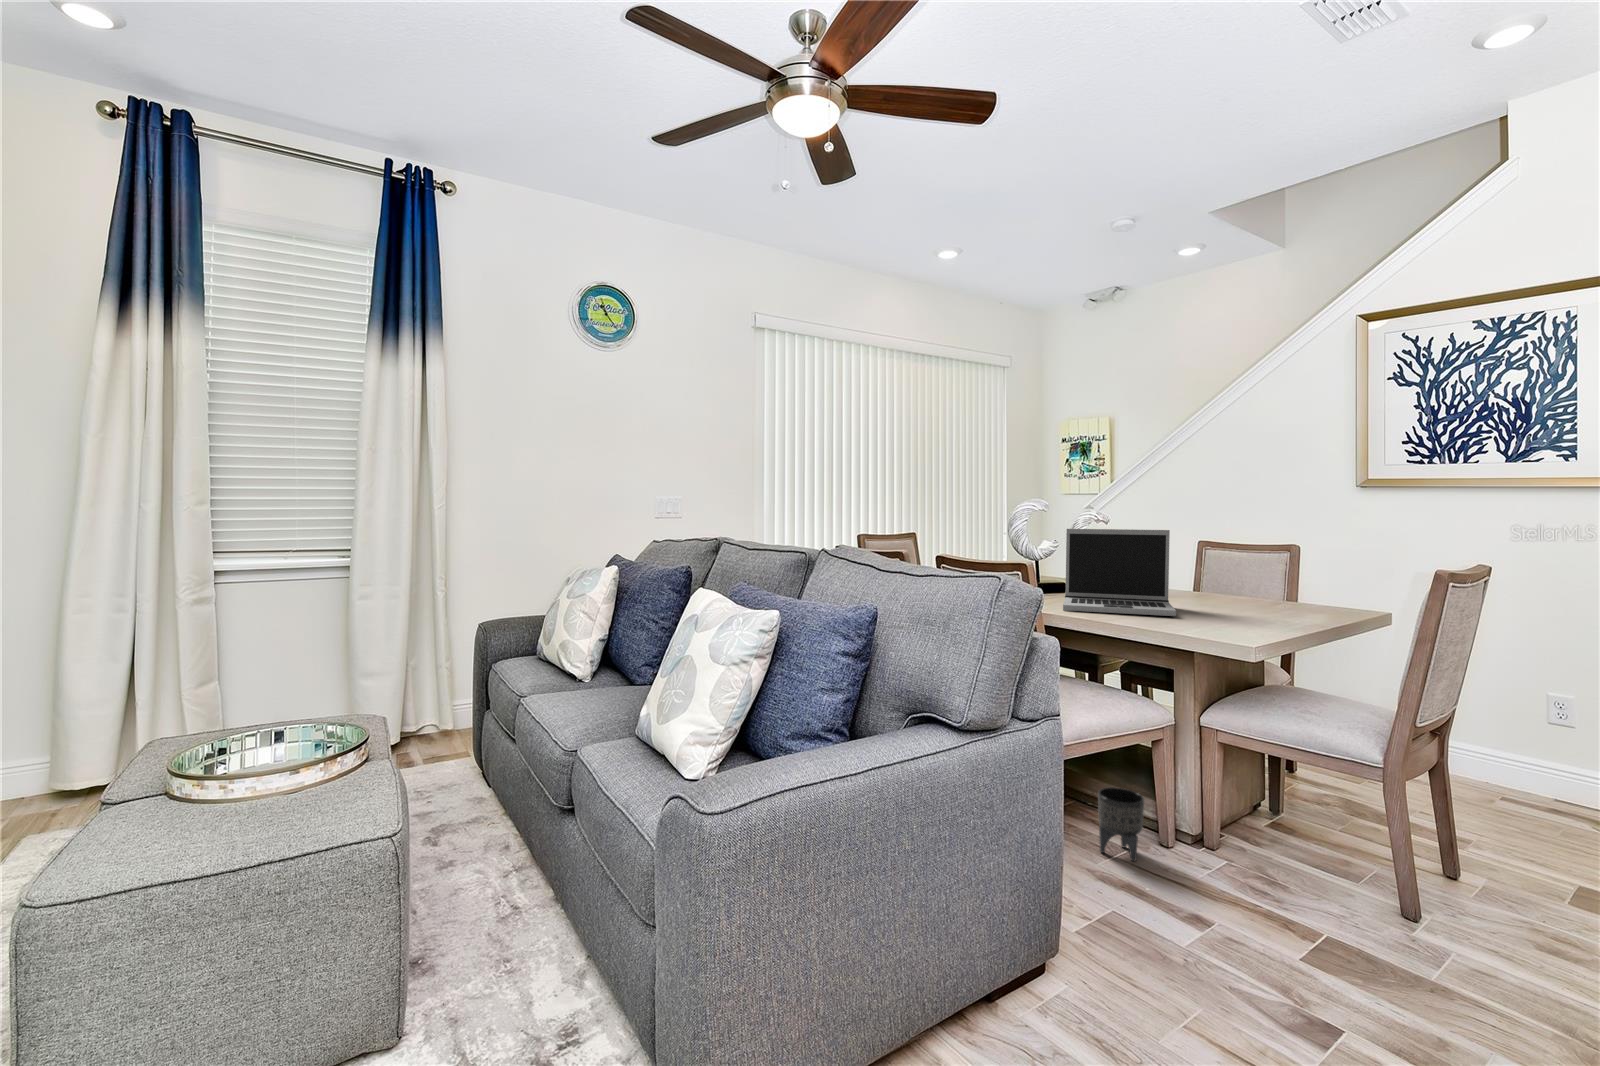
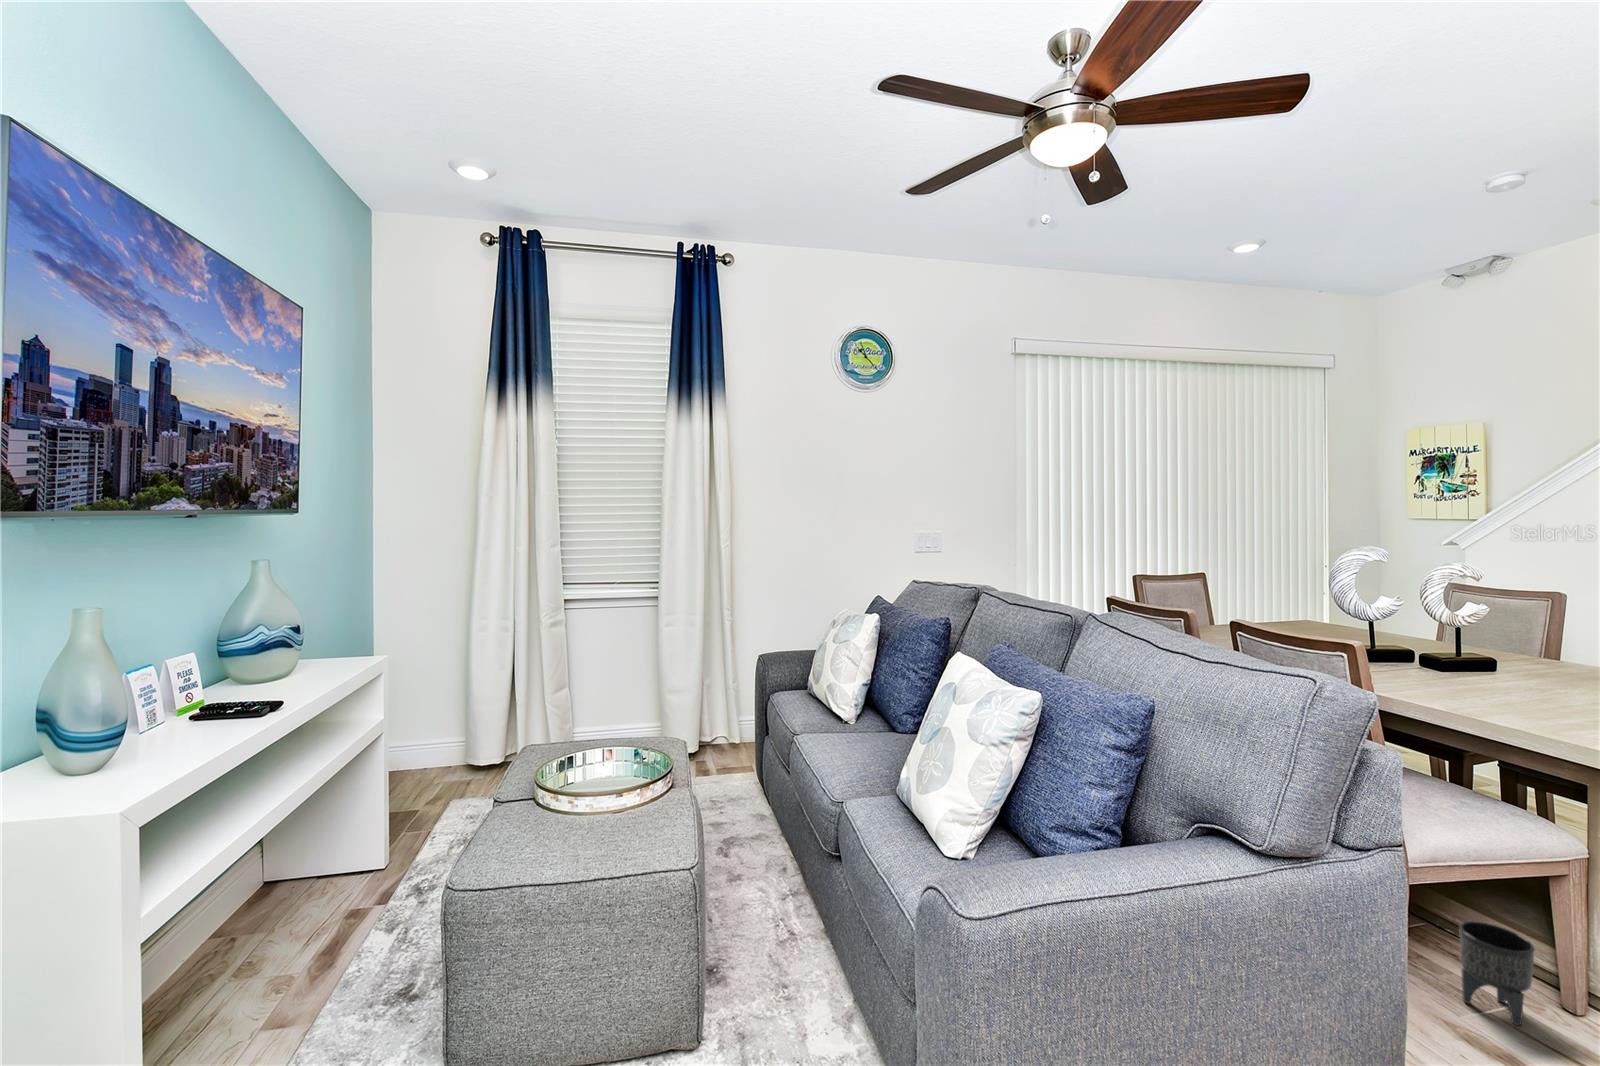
laptop: present [1063,529,1176,616] -> none [1405,587,1587,713]

